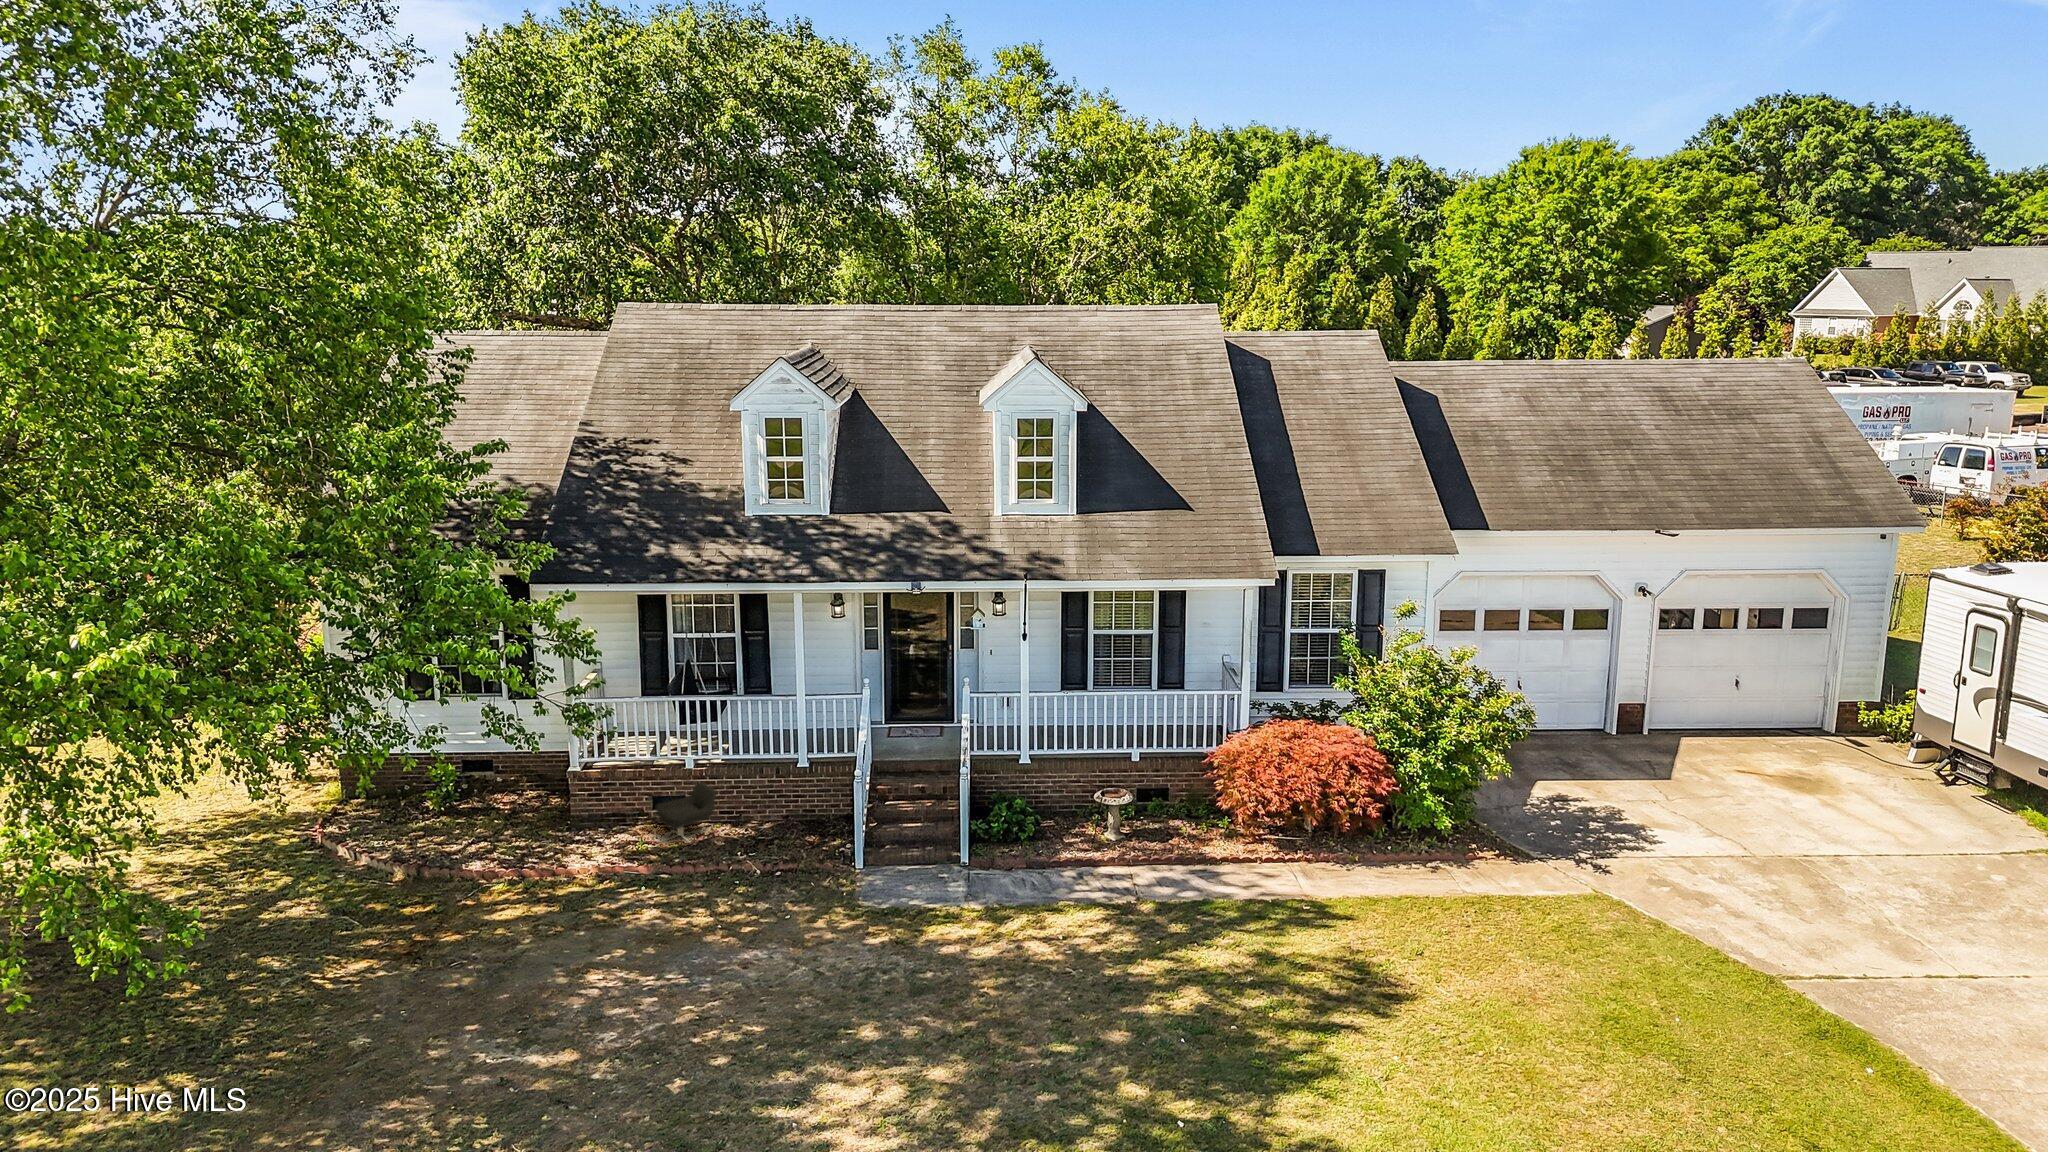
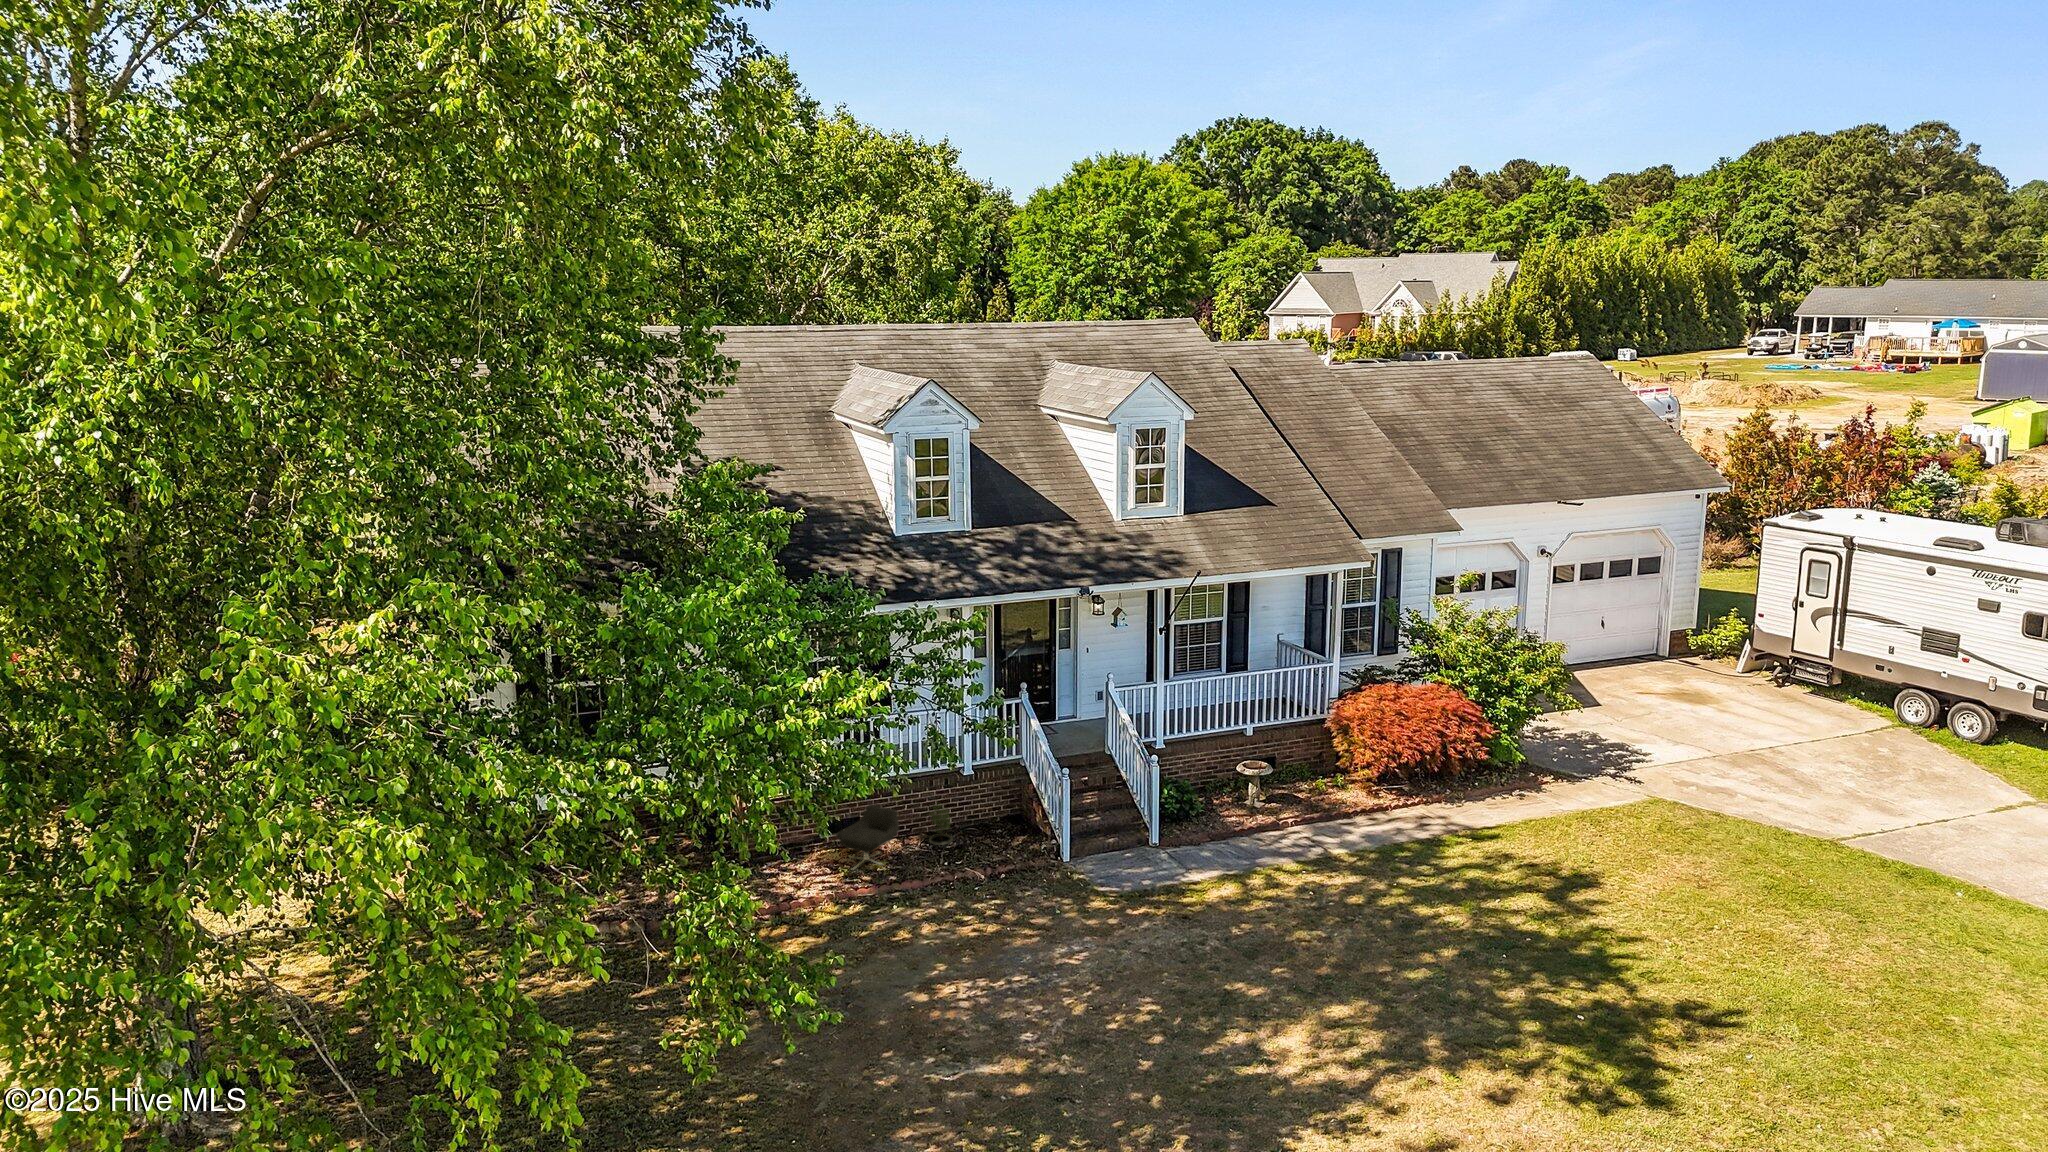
potted tree: present [1182,781,1206,822] -> present [929,804,952,845]

